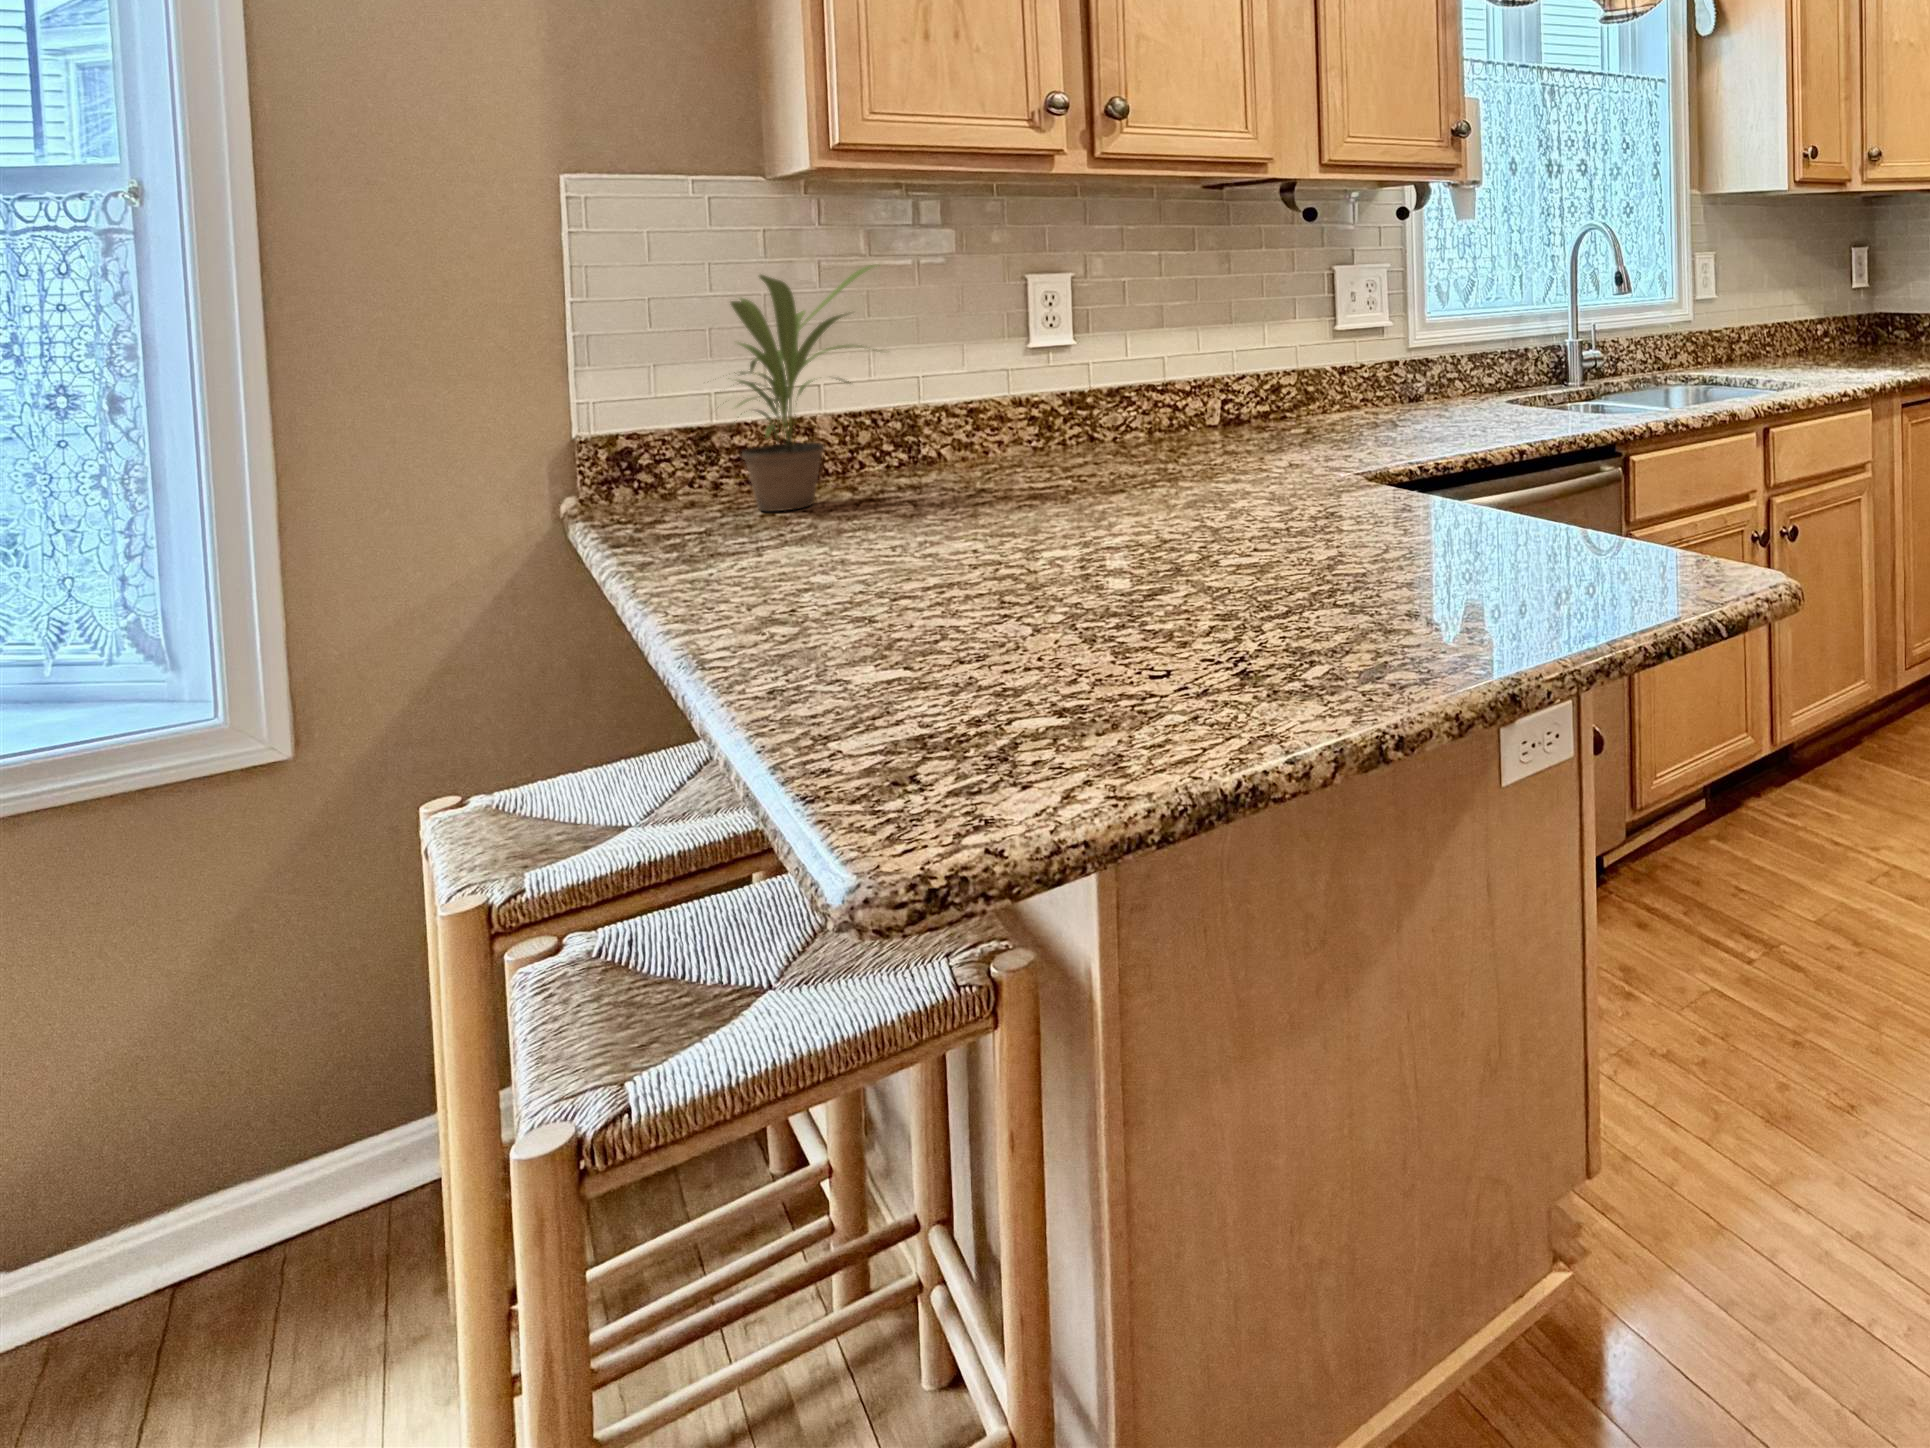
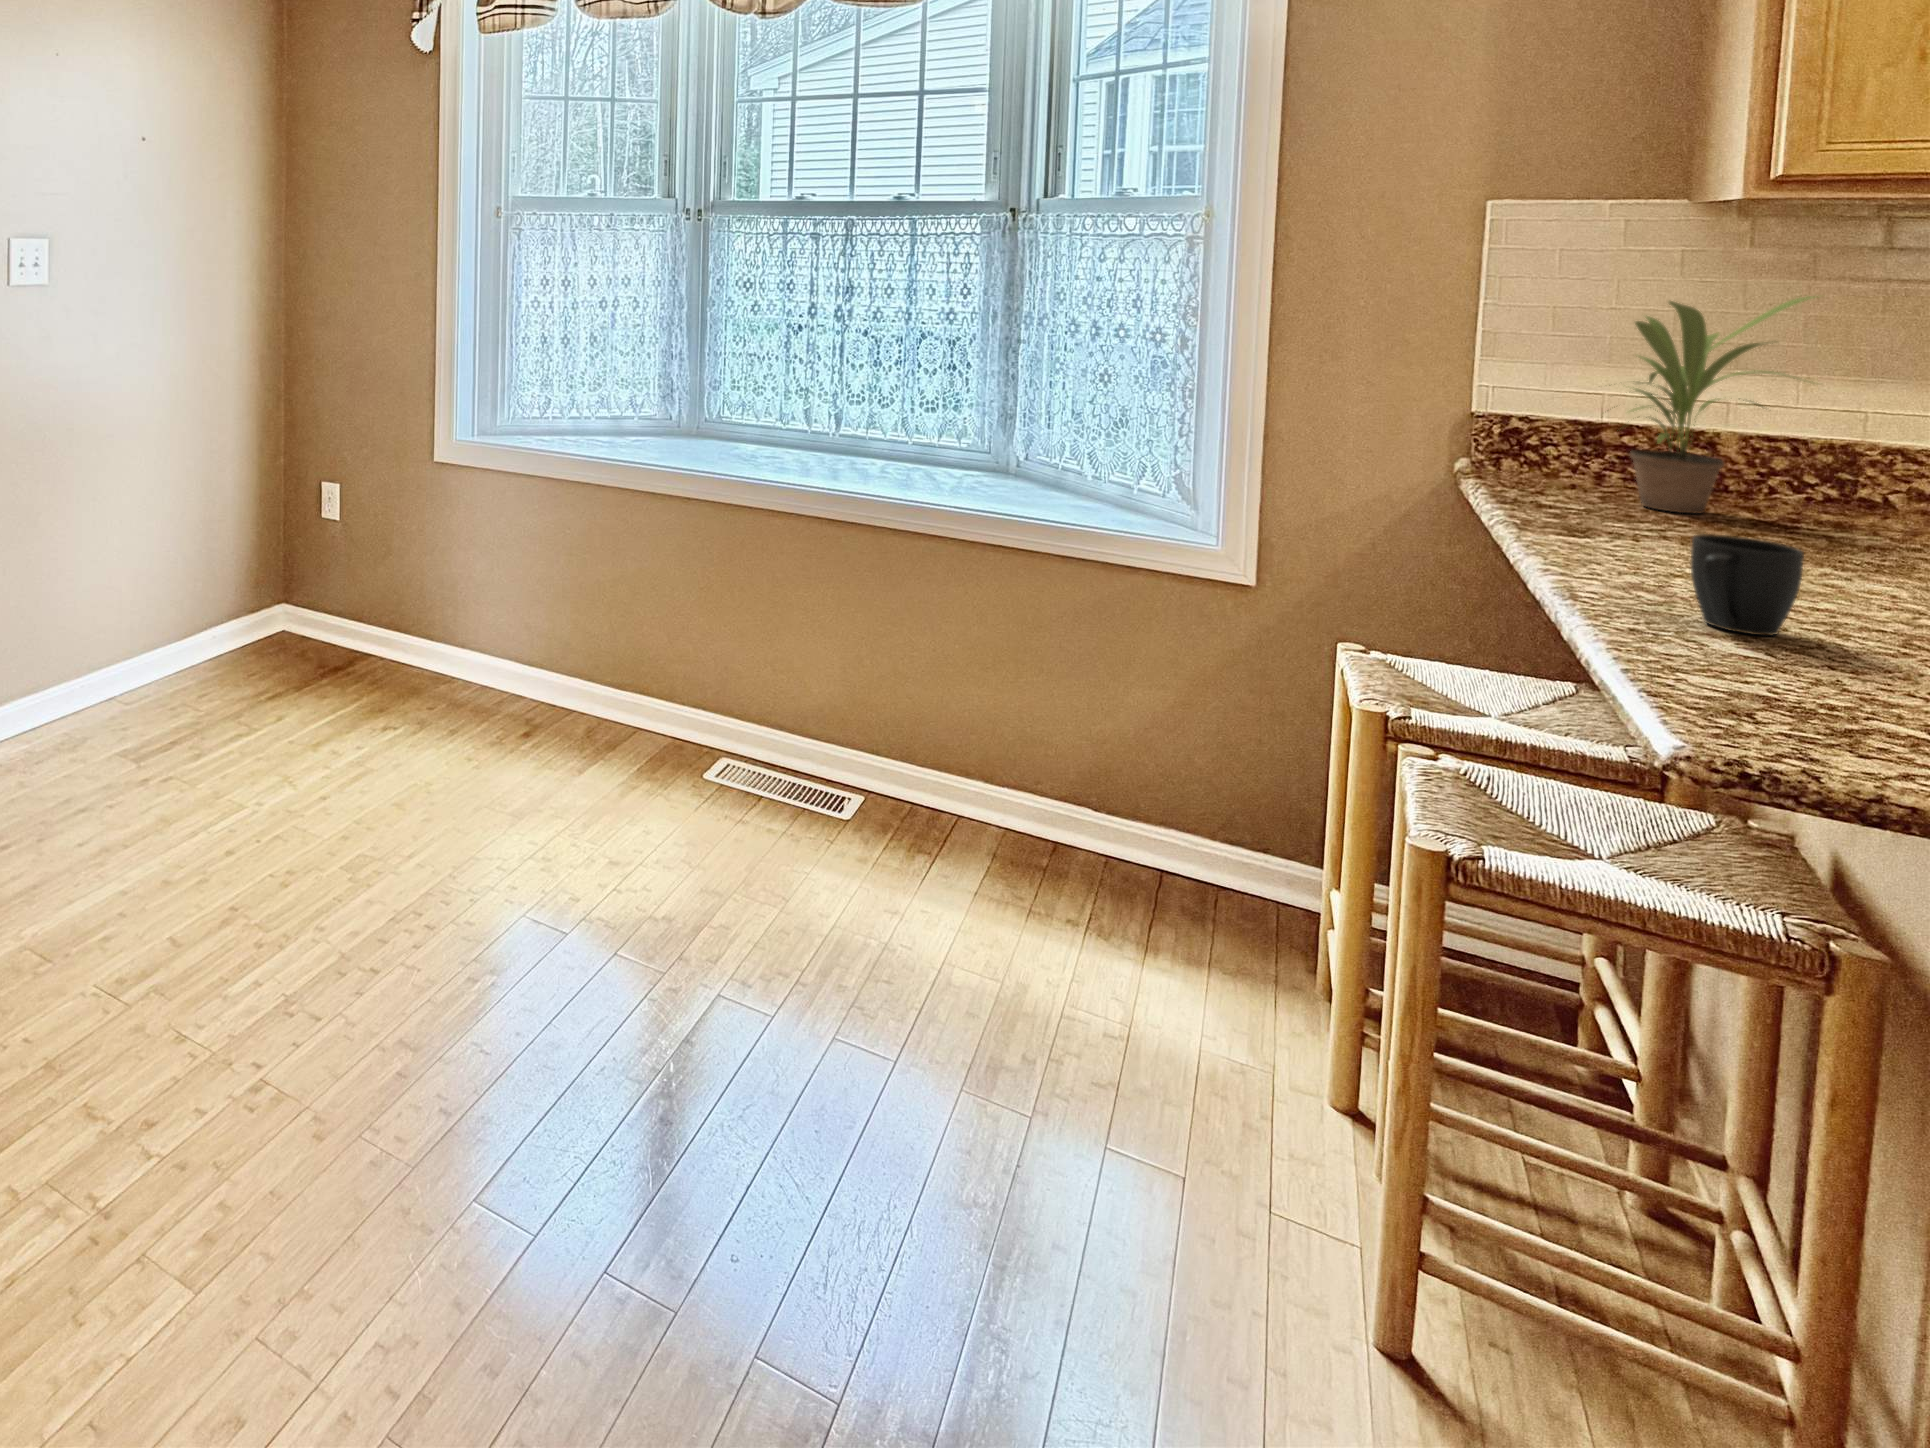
mug: none [818,530,919,650] -> present [1691,534,1804,636]

